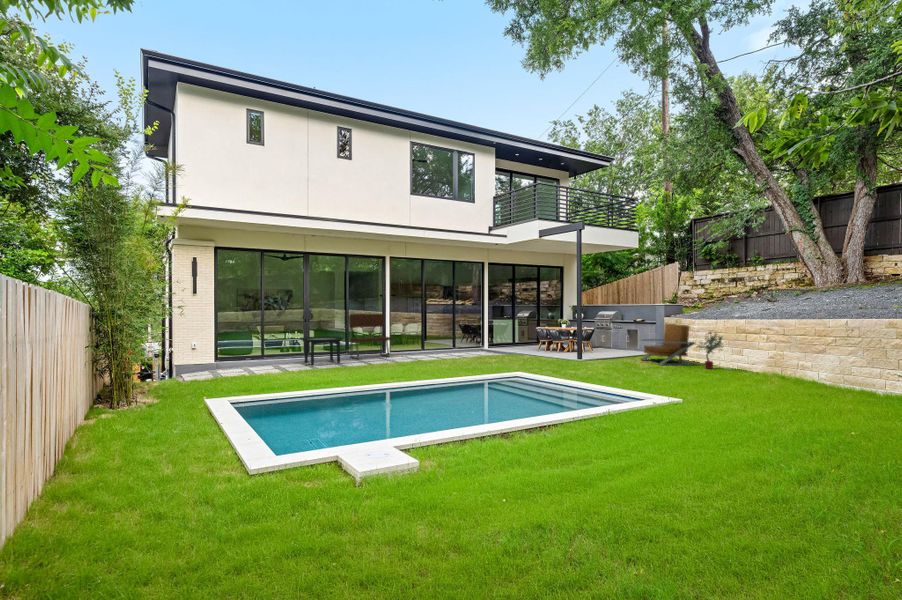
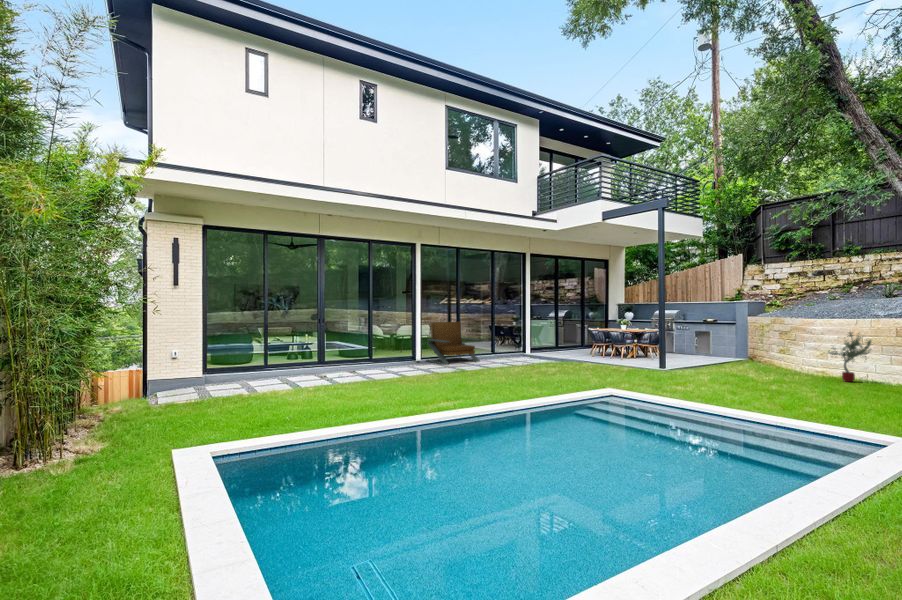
bench: present [349,314,394,359] -> none [373,312,427,369]
lounge chair: present [641,324,695,365] -> present [426,322,479,365]
round table: present [300,336,344,365] -> none [314,340,369,377]

